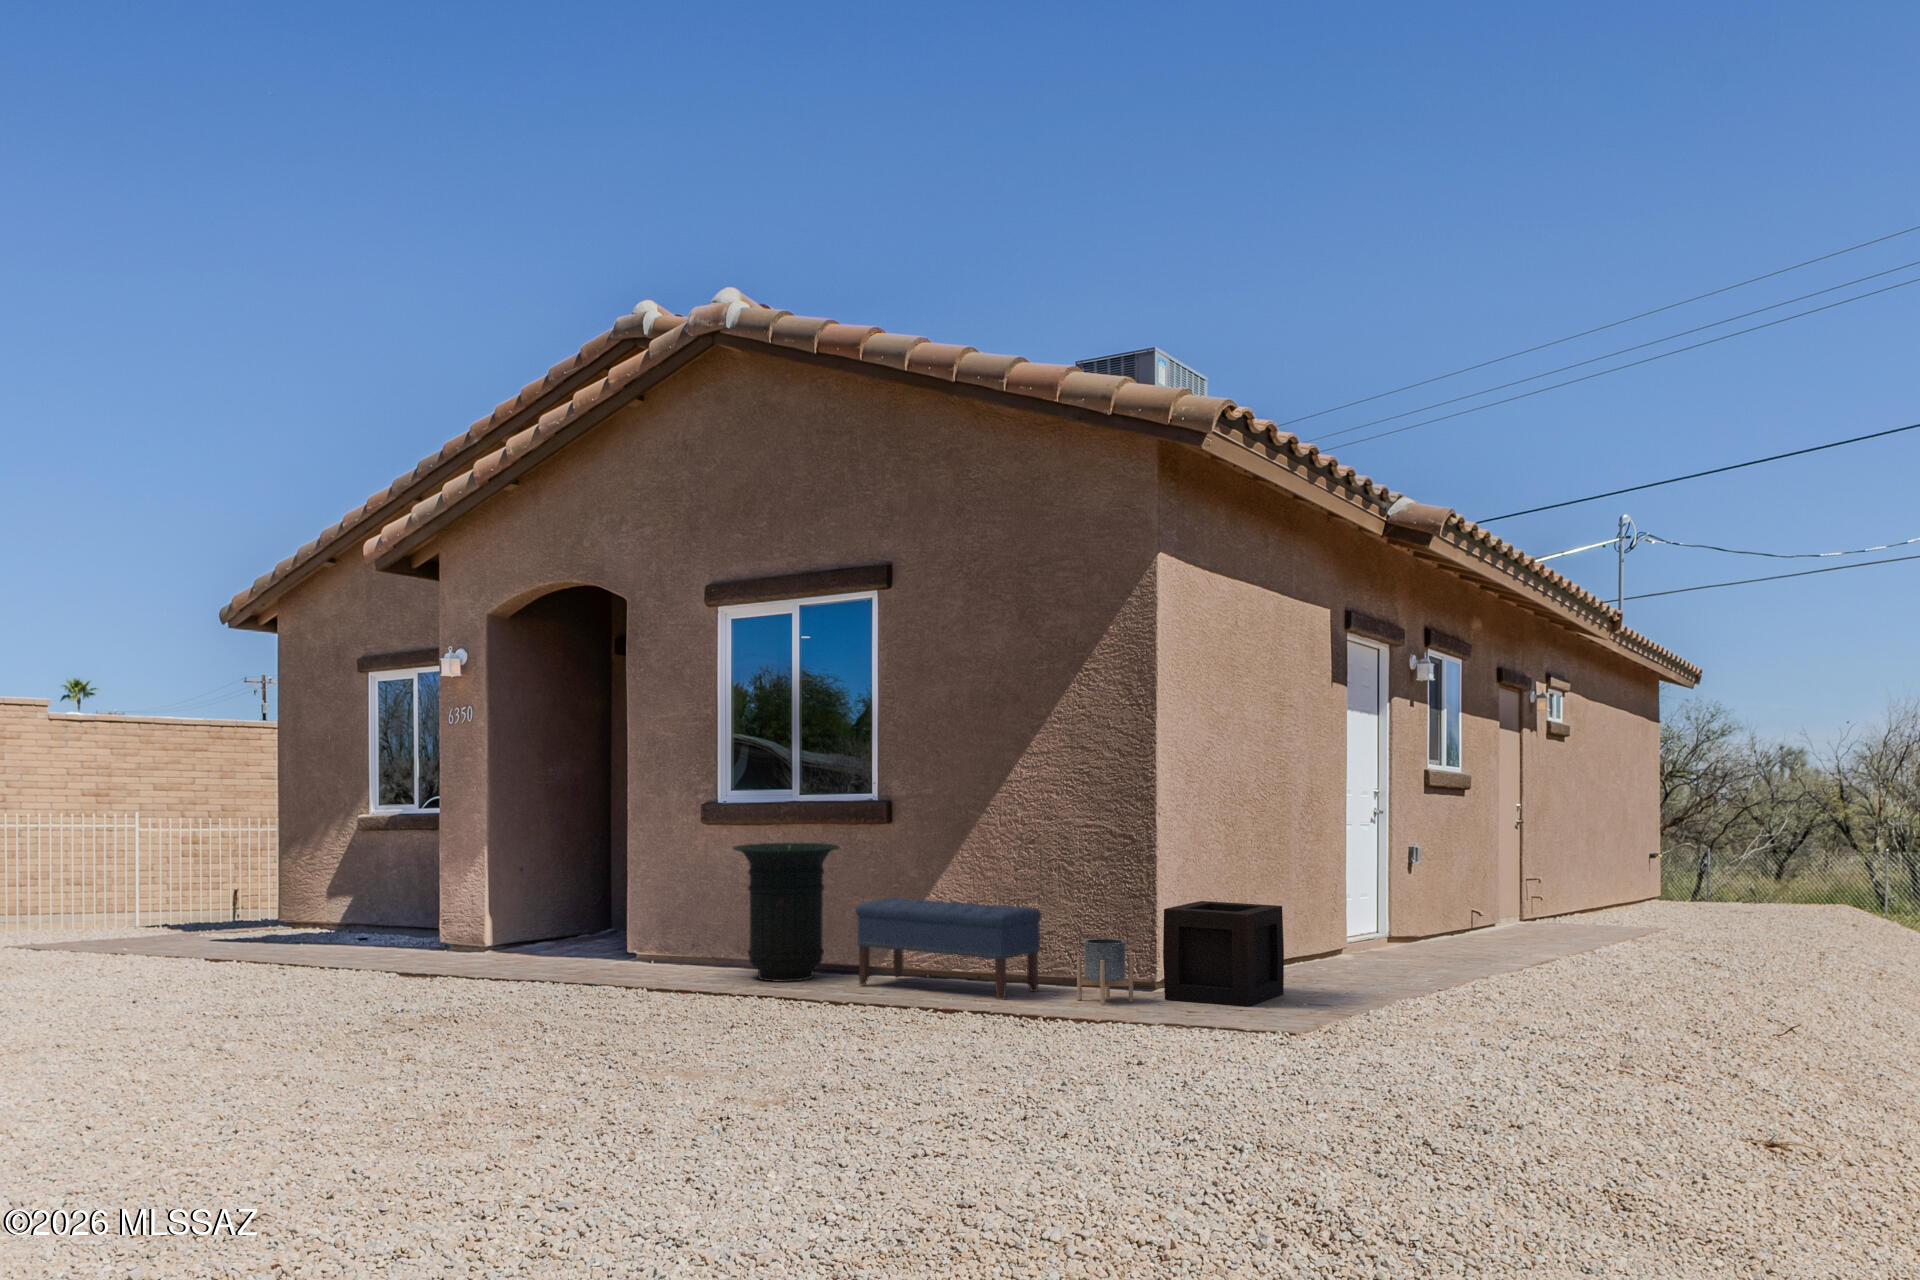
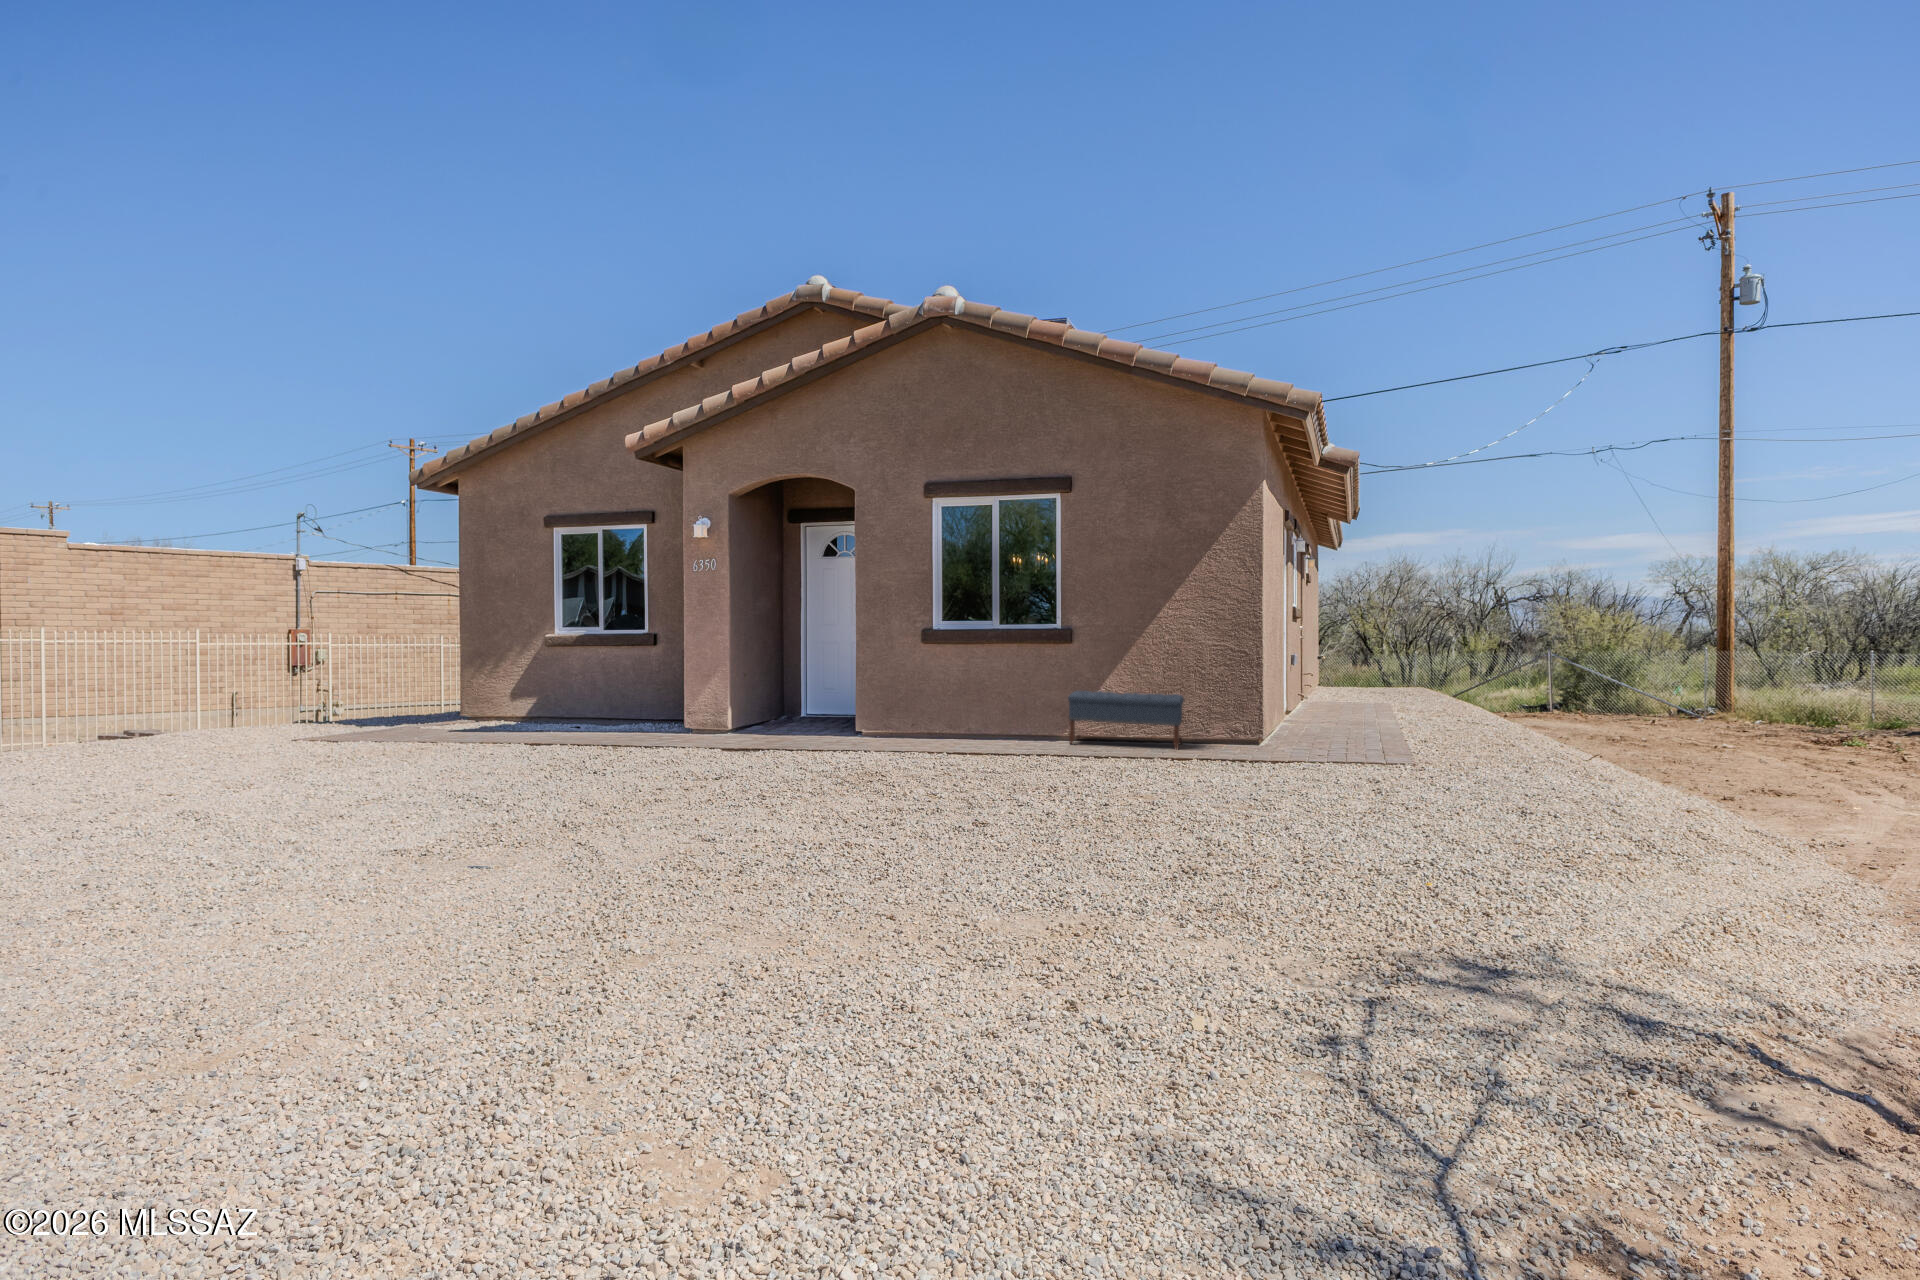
trash can: present [733,843,839,982] -> none [974,656,1043,744]
wooden crate: present [1163,901,1284,1007] -> none [1266,688,1324,749]
planter: present [1077,939,1133,1005] -> none [1221,712,1253,751]

